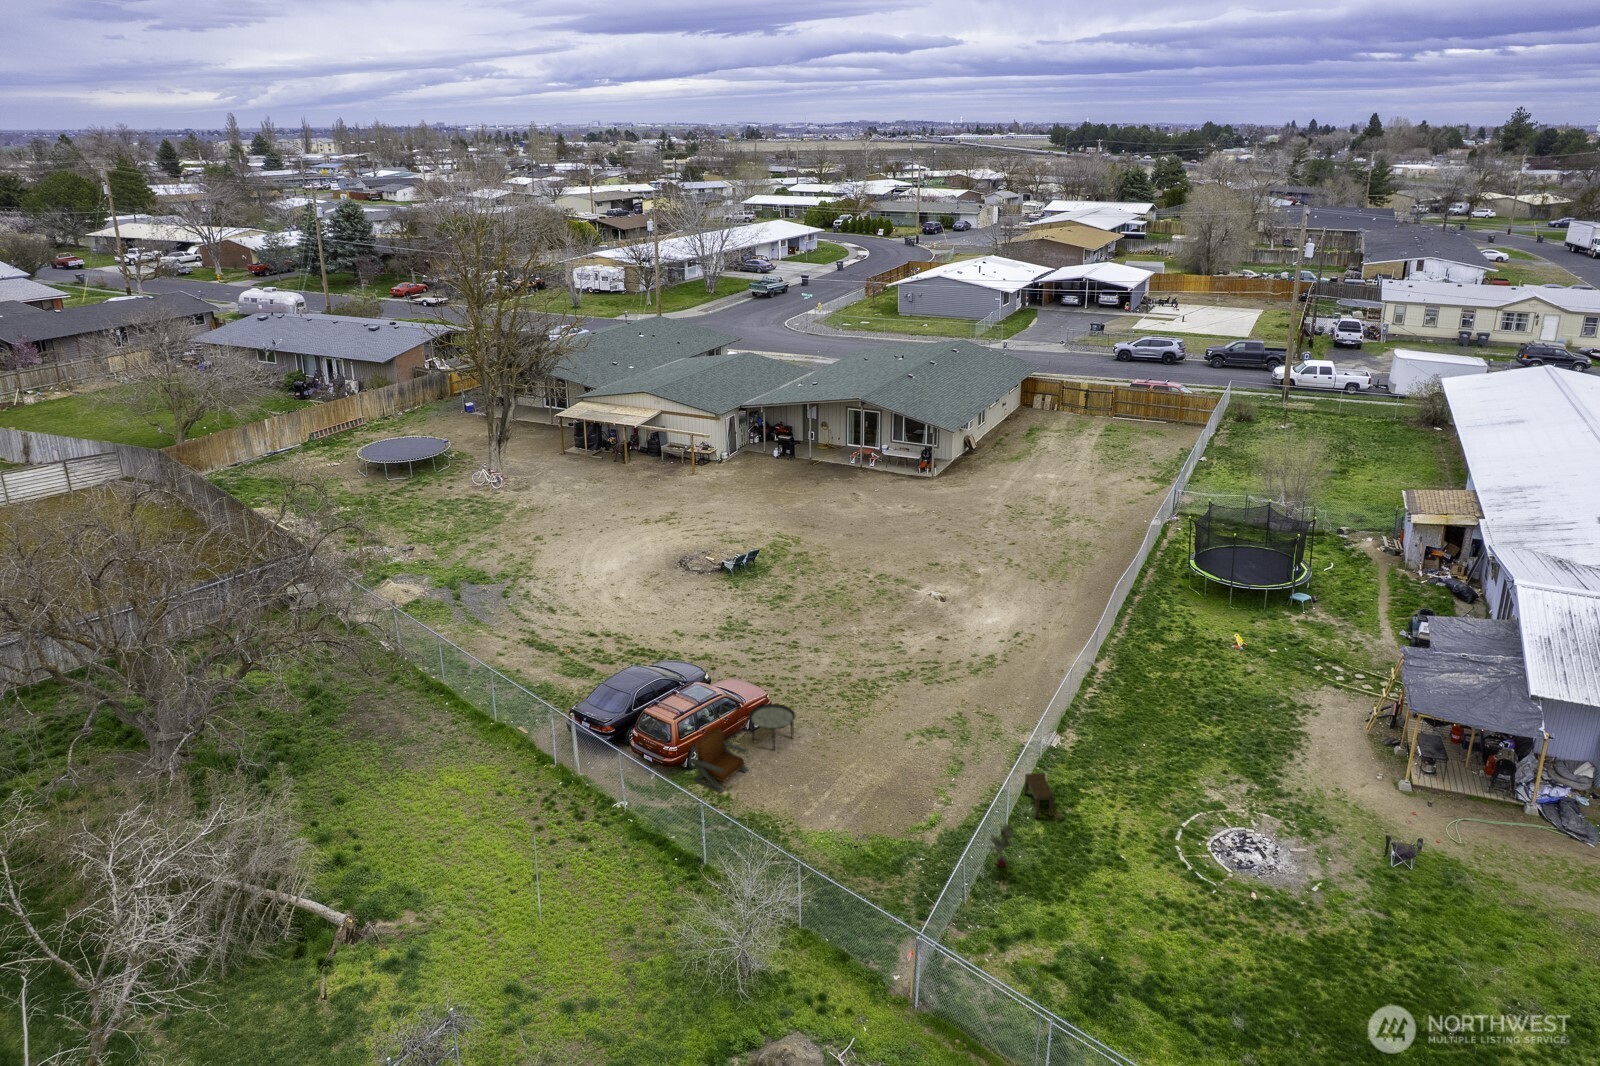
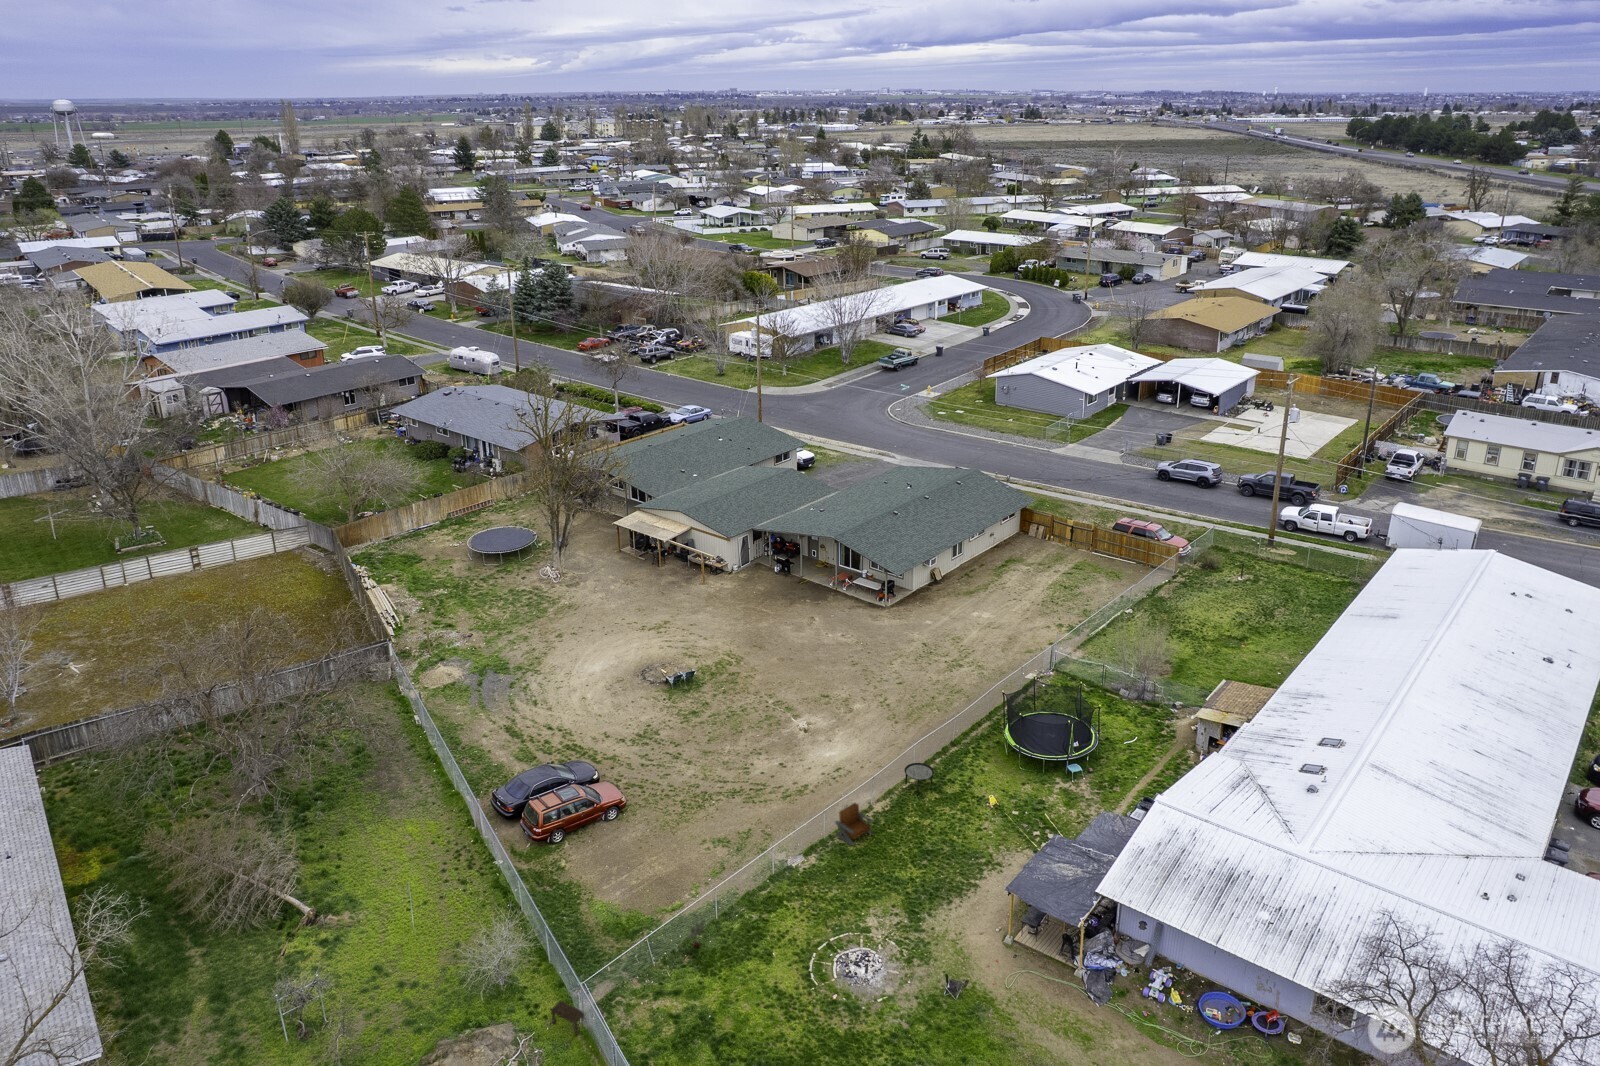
round table: present [749,704,795,750] -> present [904,763,934,793]
lounge chair: present [690,728,748,793] -> present [835,803,873,846]
bench: present [1024,773,1055,818] -> present [551,1001,584,1035]

